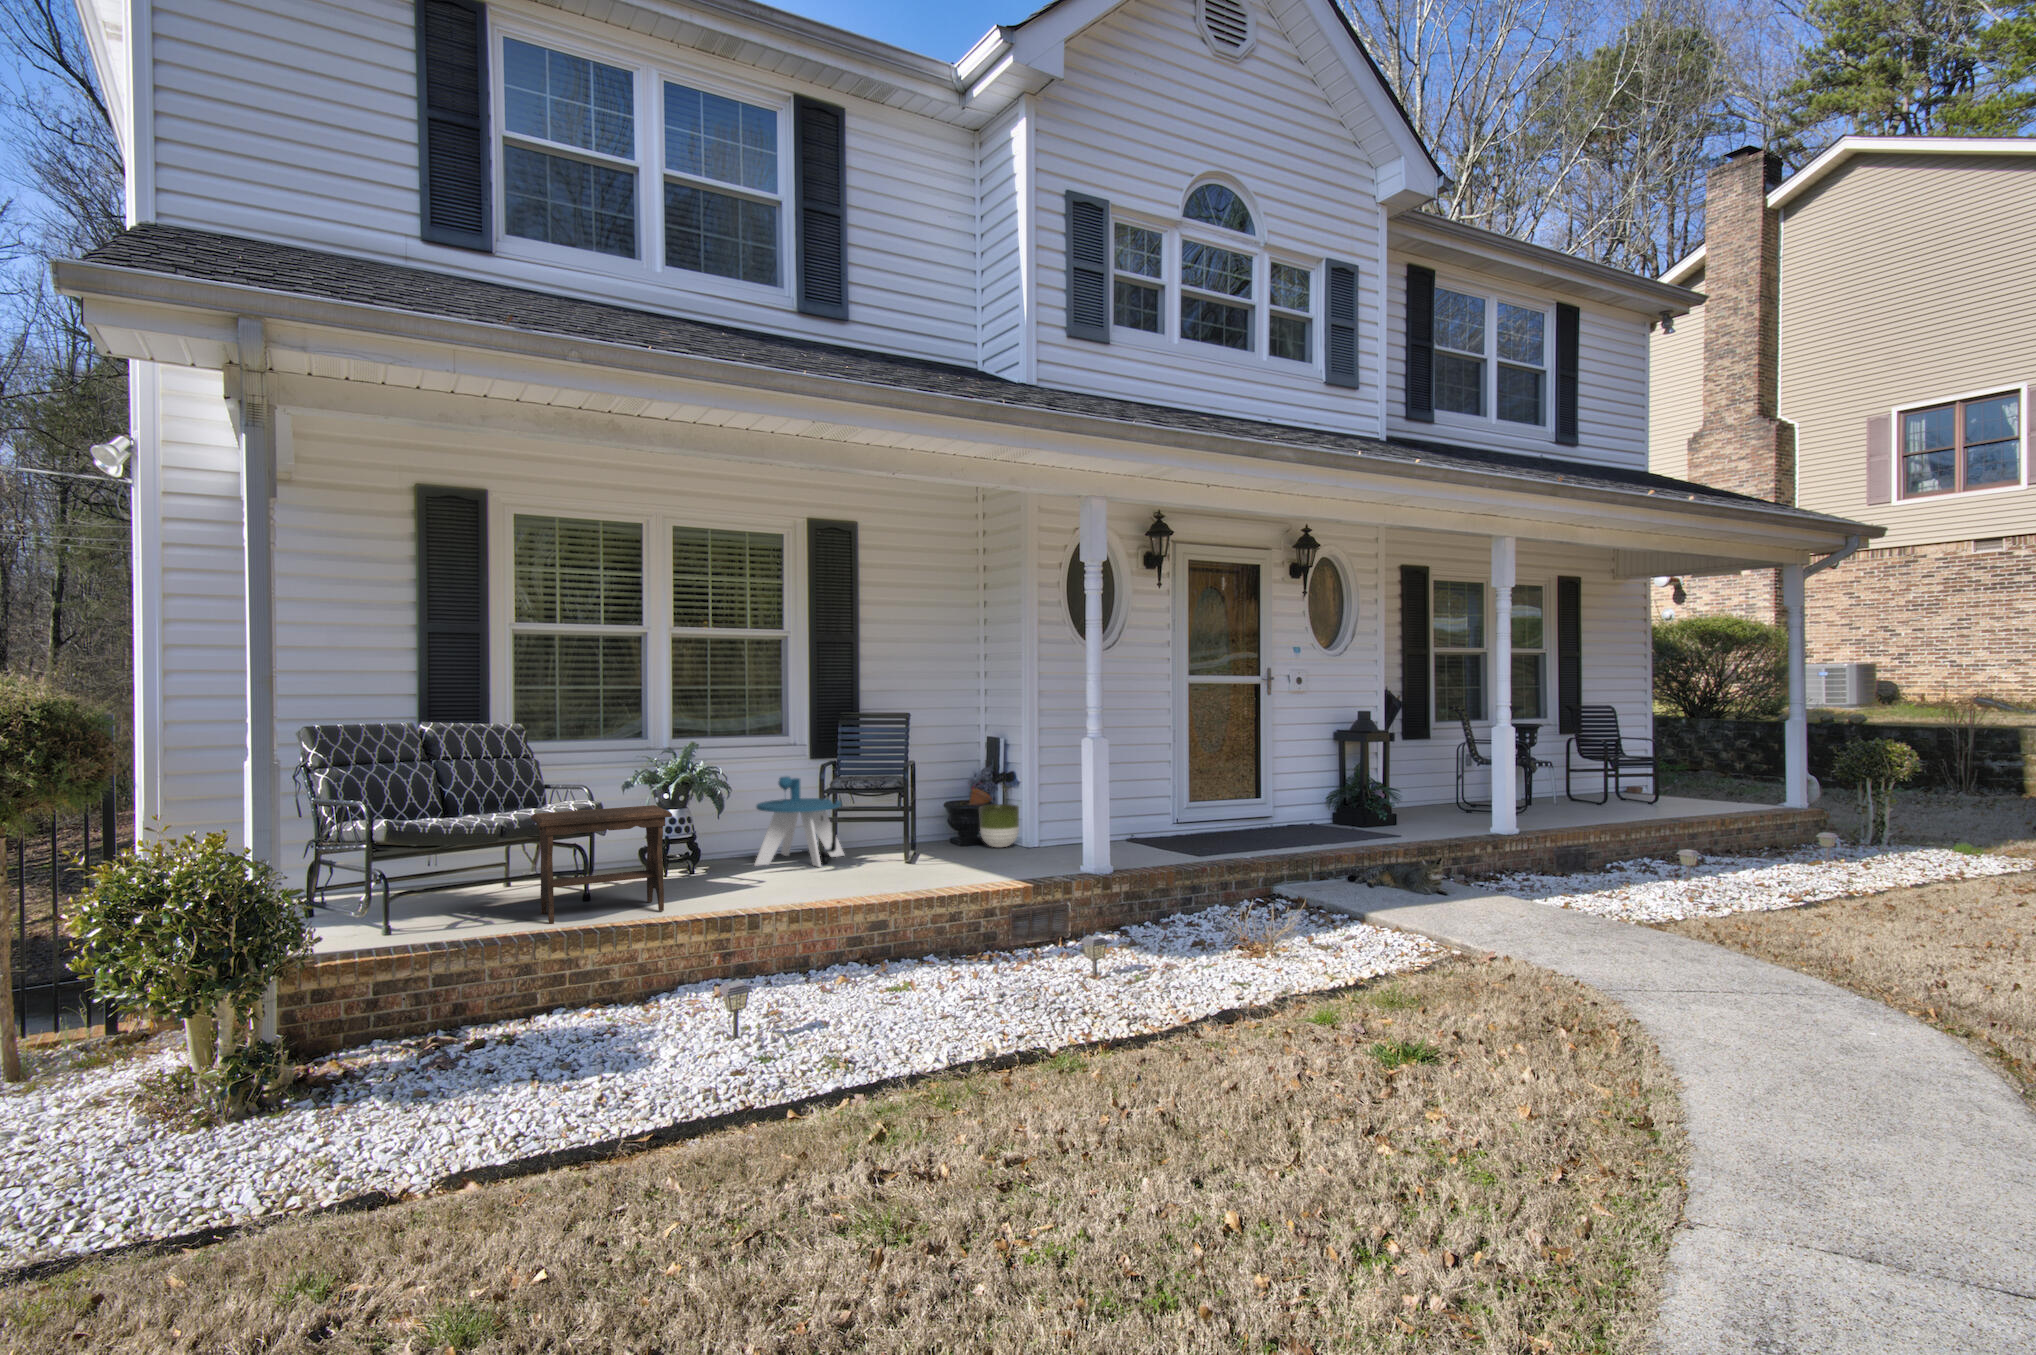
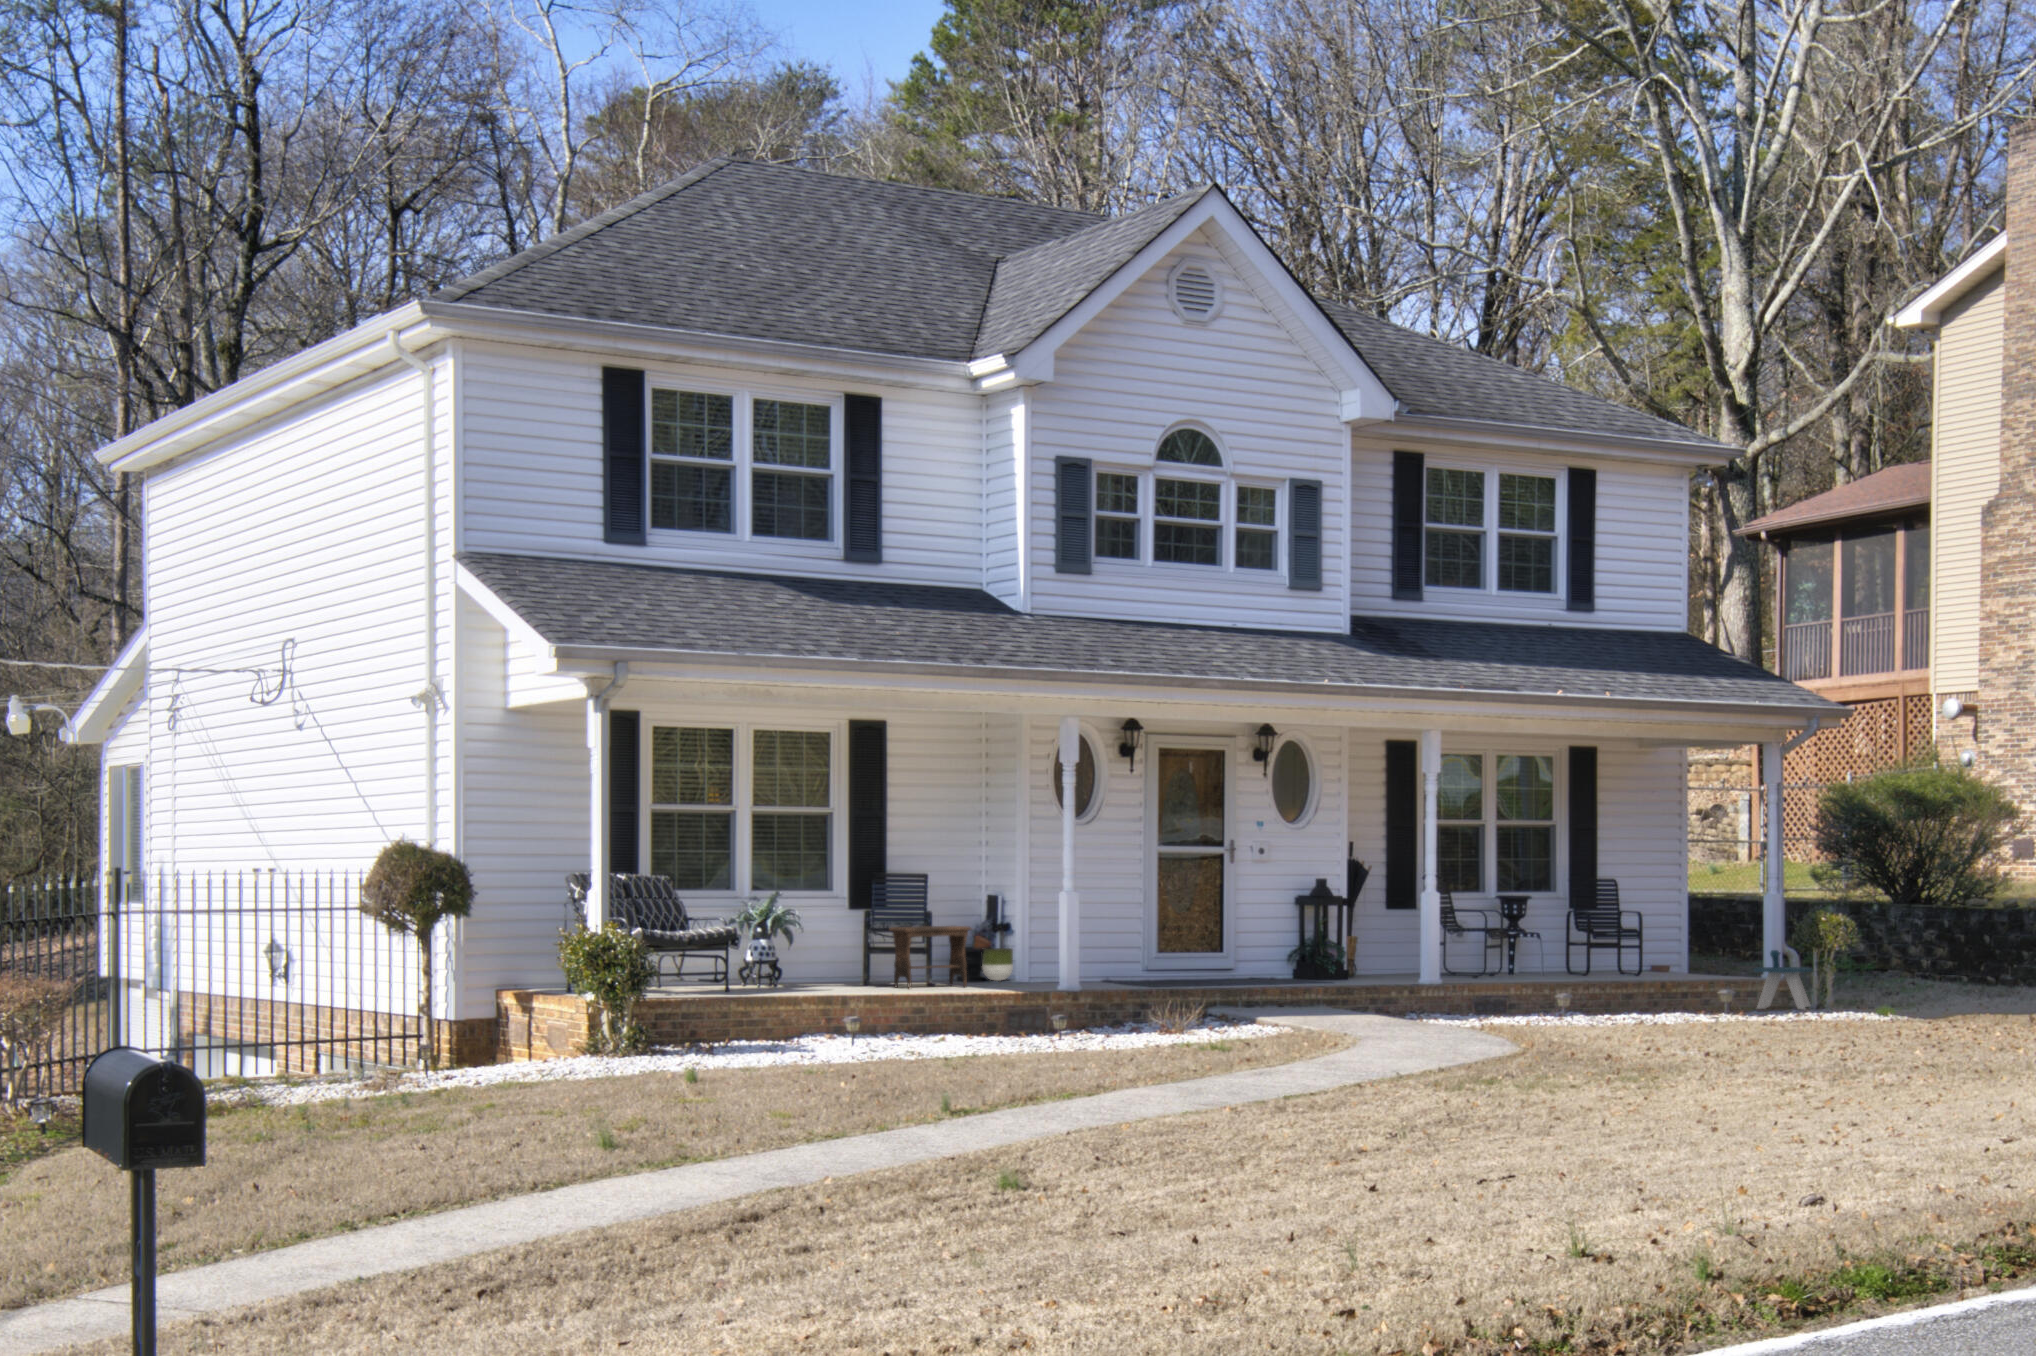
side table: present [754,777,844,867] -> present [1754,950,1812,1009]
footstool: present [531,805,672,924] -> present [890,926,971,989]

